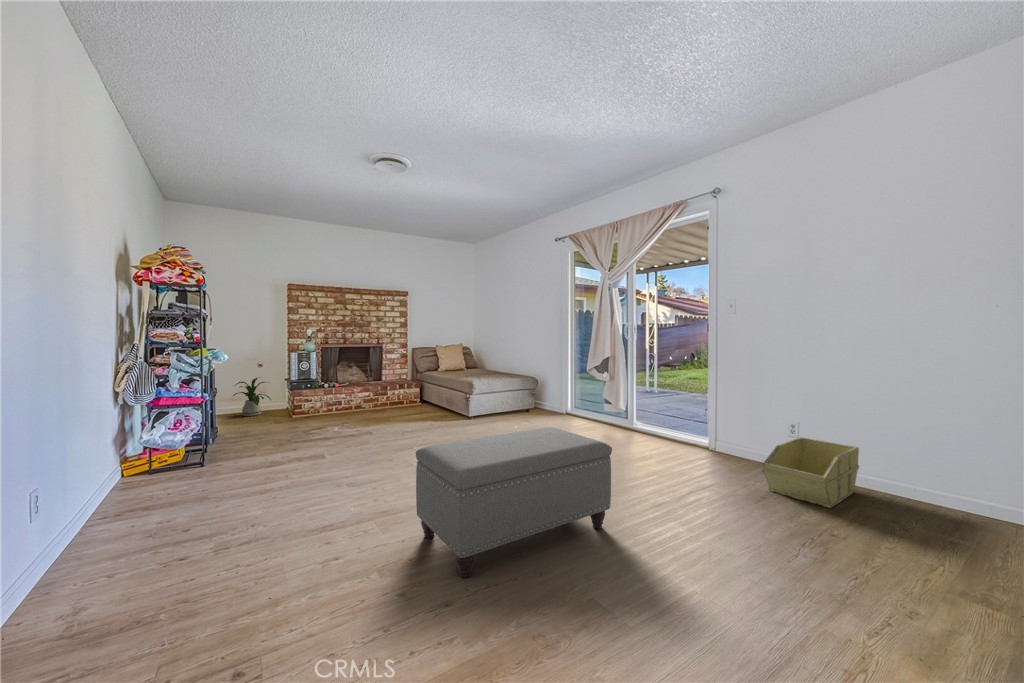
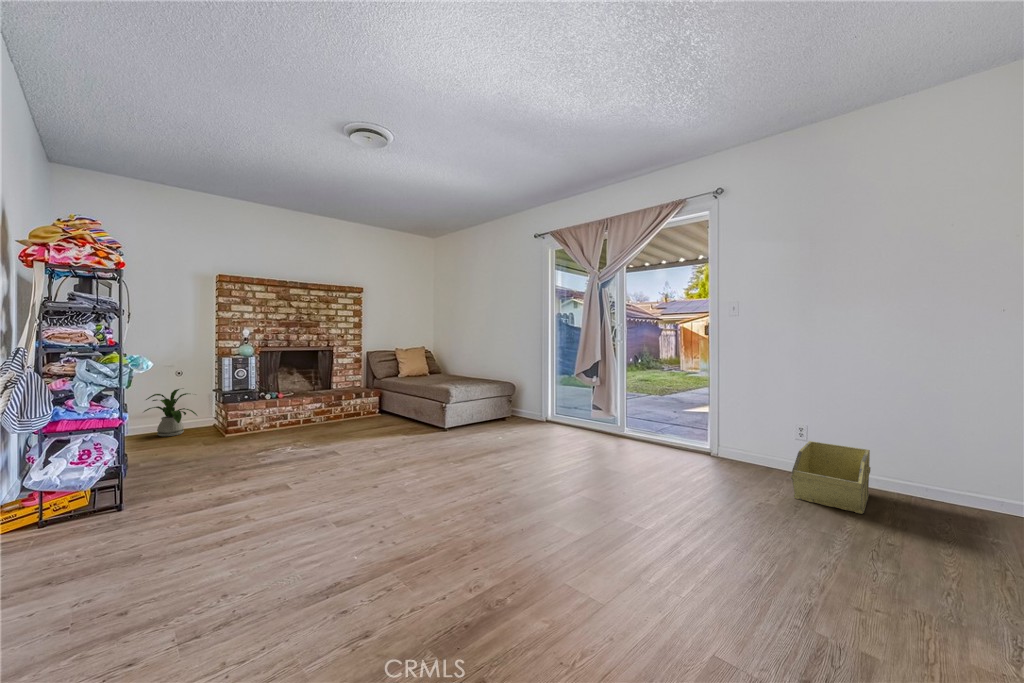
ottoman: present [416,427,612,577] -> none [459,443,677,646]

